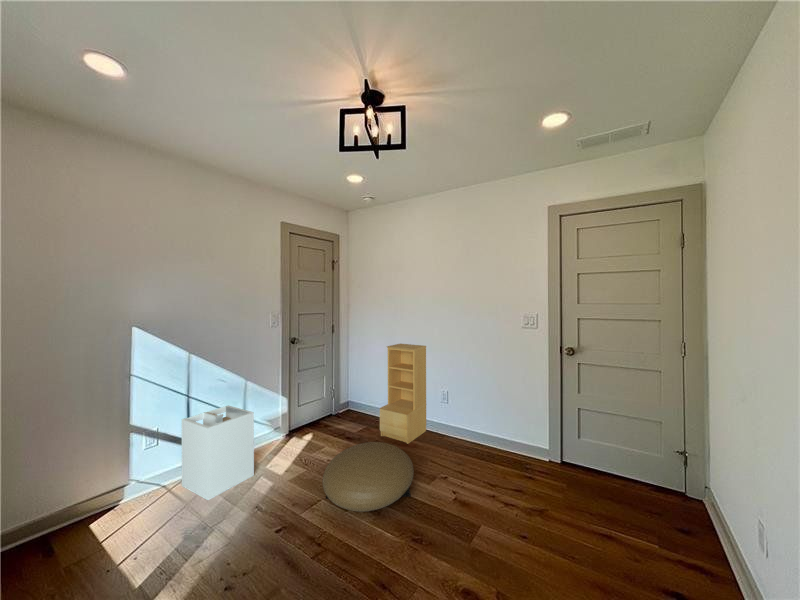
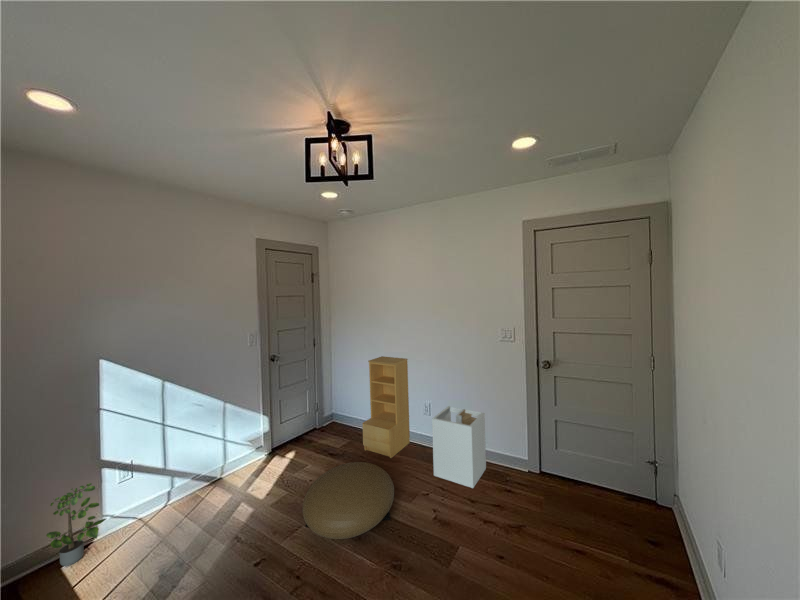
laundry hamper: present [182,405,254,500] -> present [432,406,486,488]
potted plant: none [78,443,135,523] -> present [46,483,106,566]

